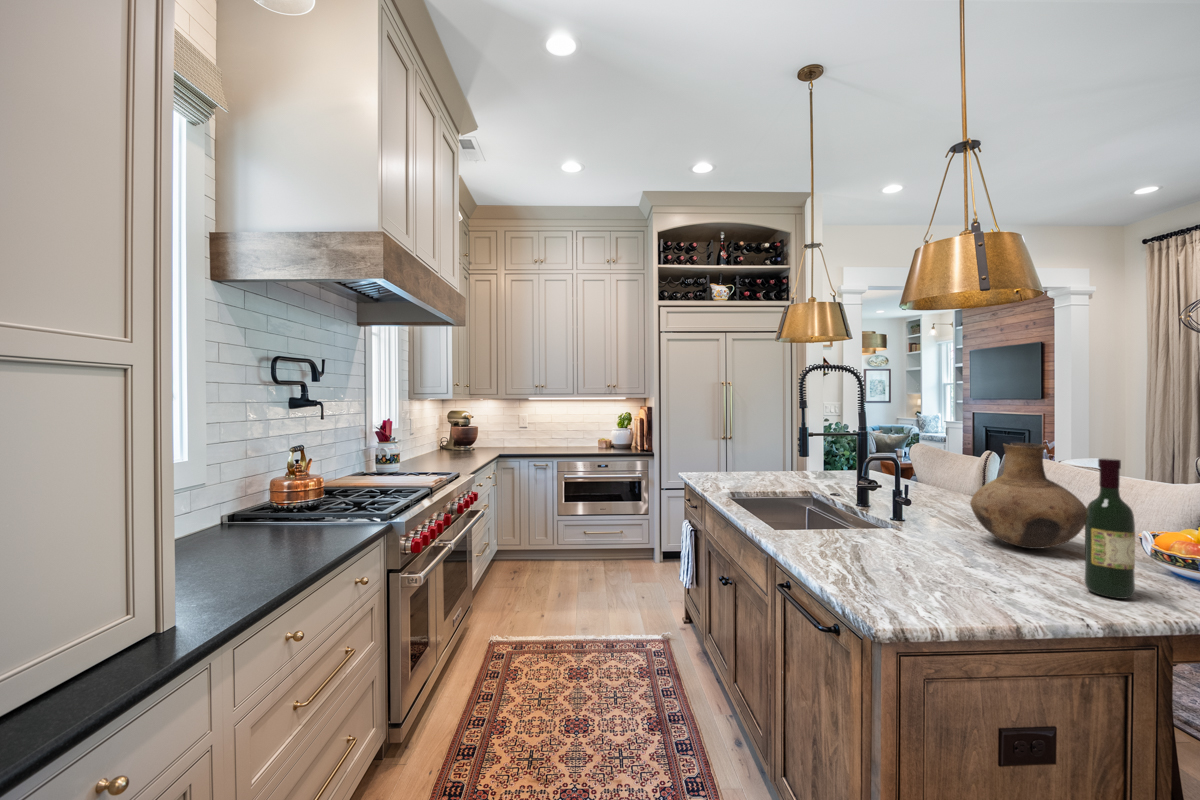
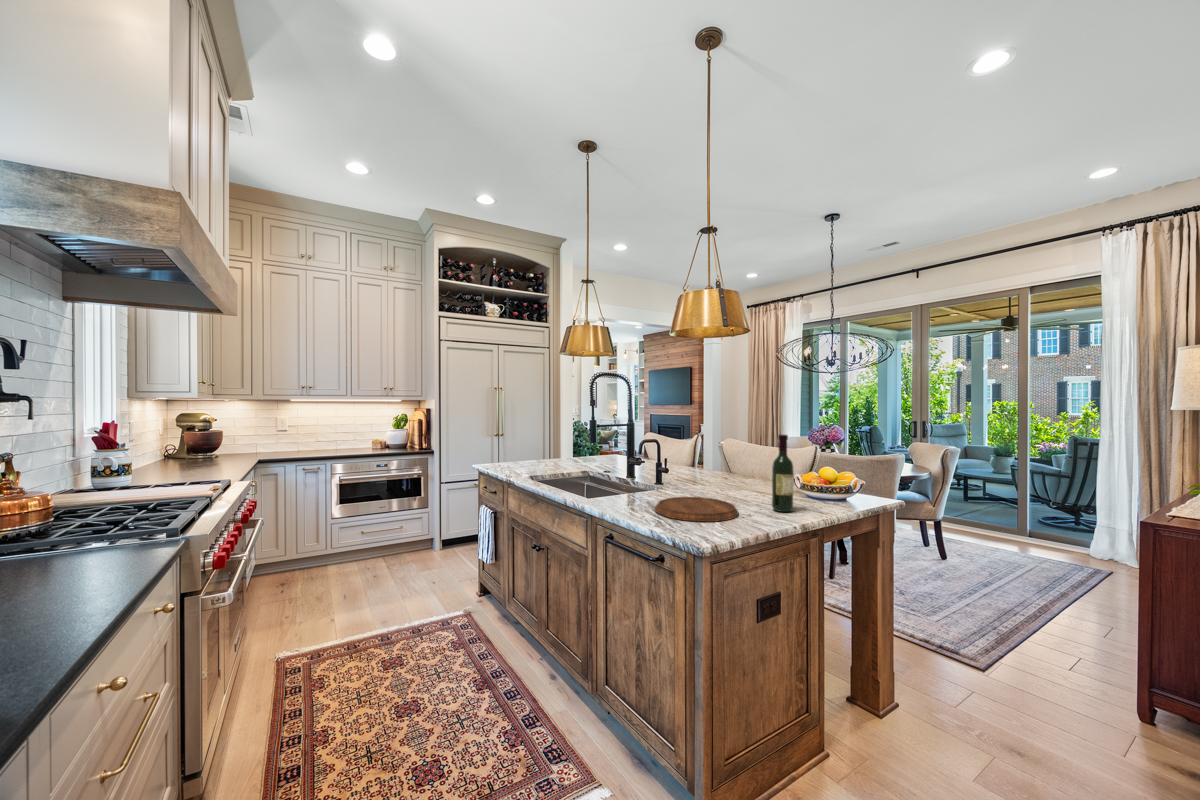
vase: present [970,443,1087,549] -> none [705,429,762,493]
cutting board: none [855,543,1005,593] -> present [655,497,739,522]

